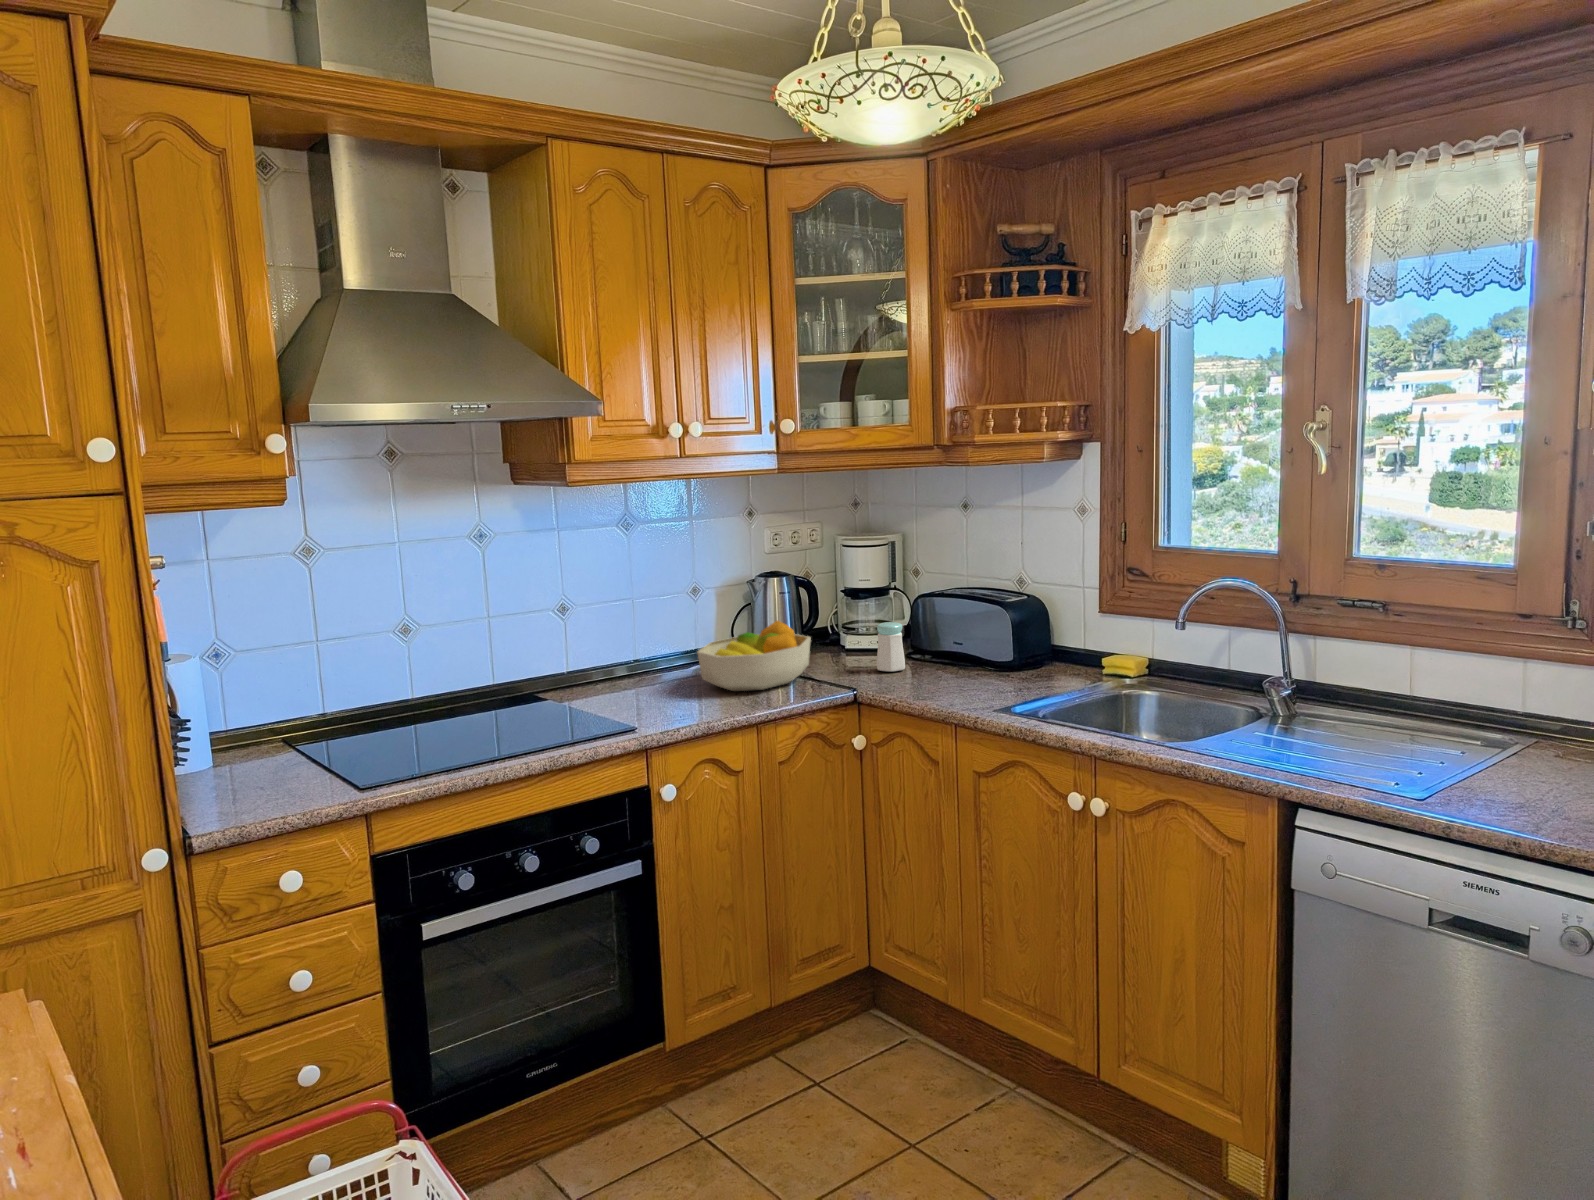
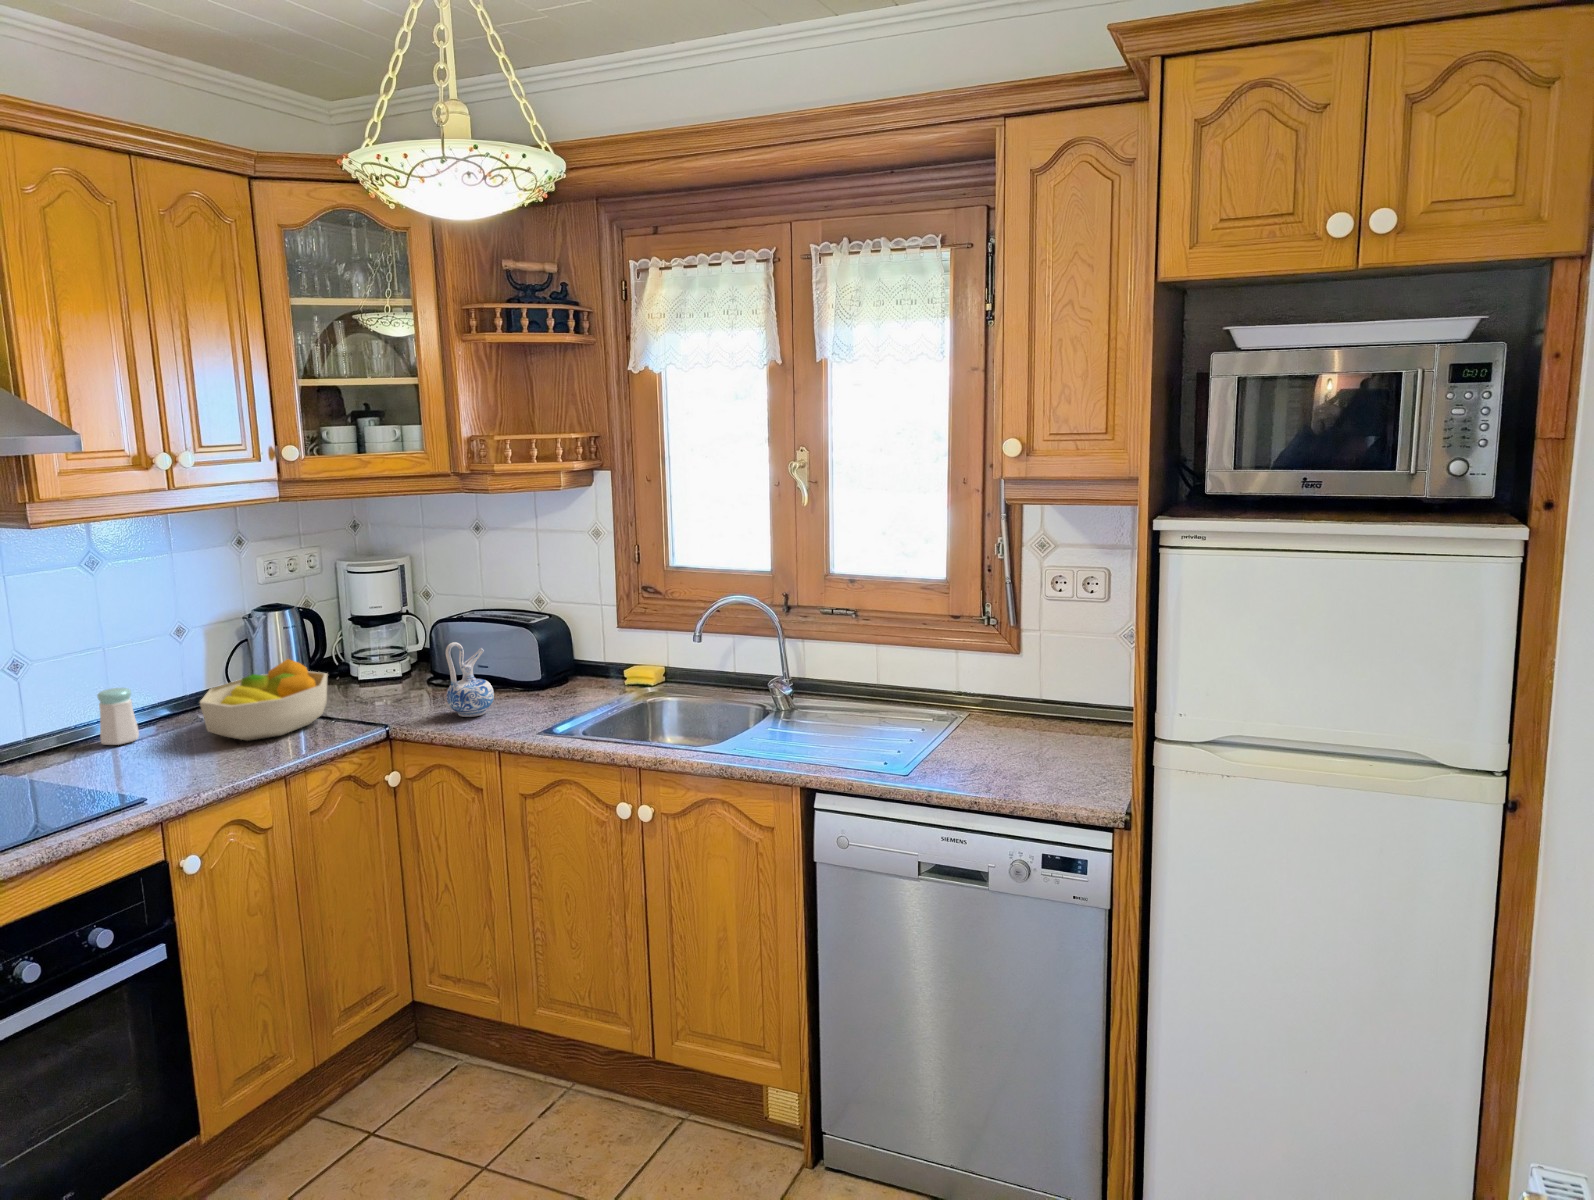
ceramic pitcher: none [914,613,961,690] -> present [446,642,494,717]
salt shaker: present [877,622,905,672] -> present [97,688,139,745]

